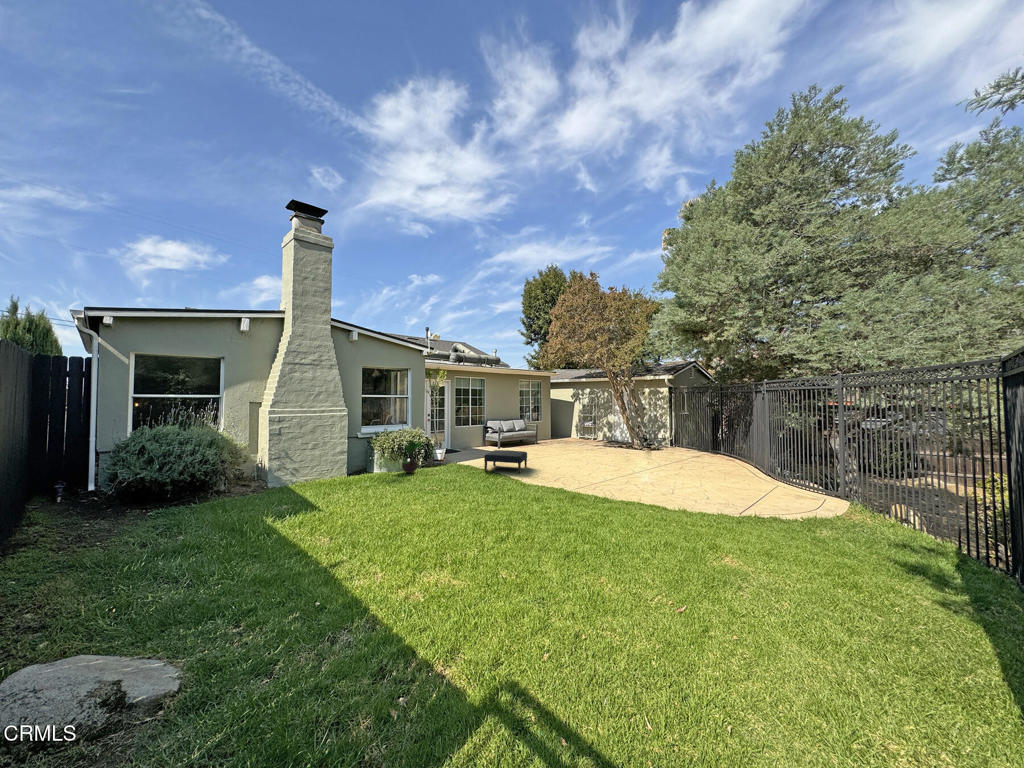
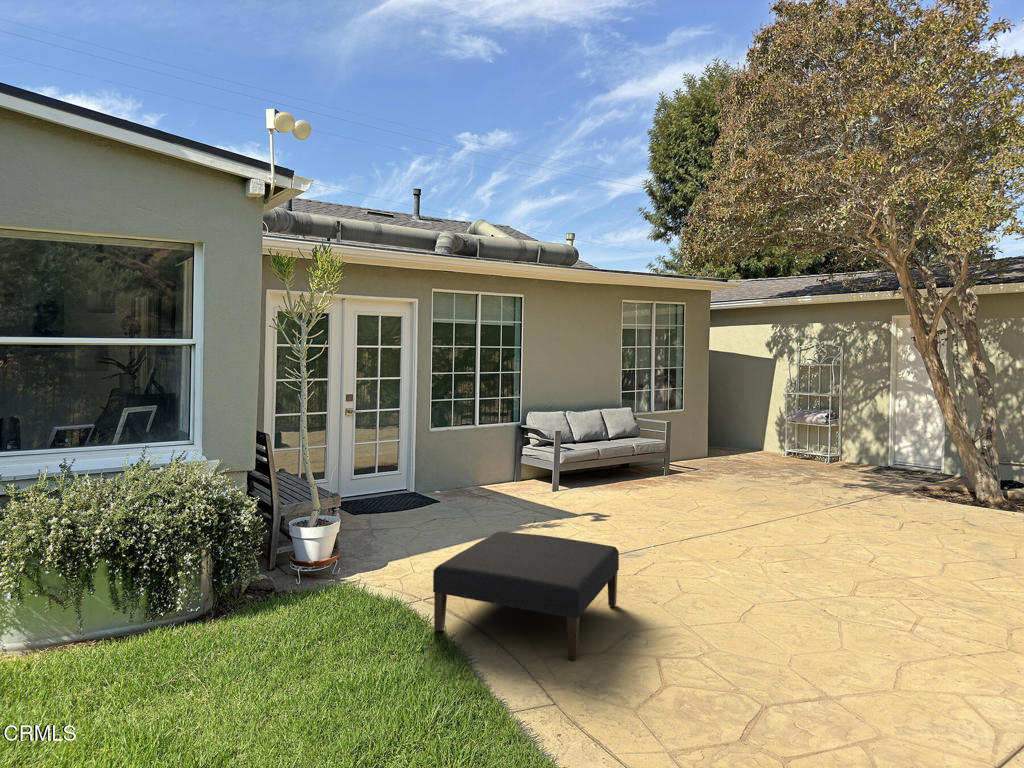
potted tree: present [402,440,420,473] -> none [32,502,141,652]

